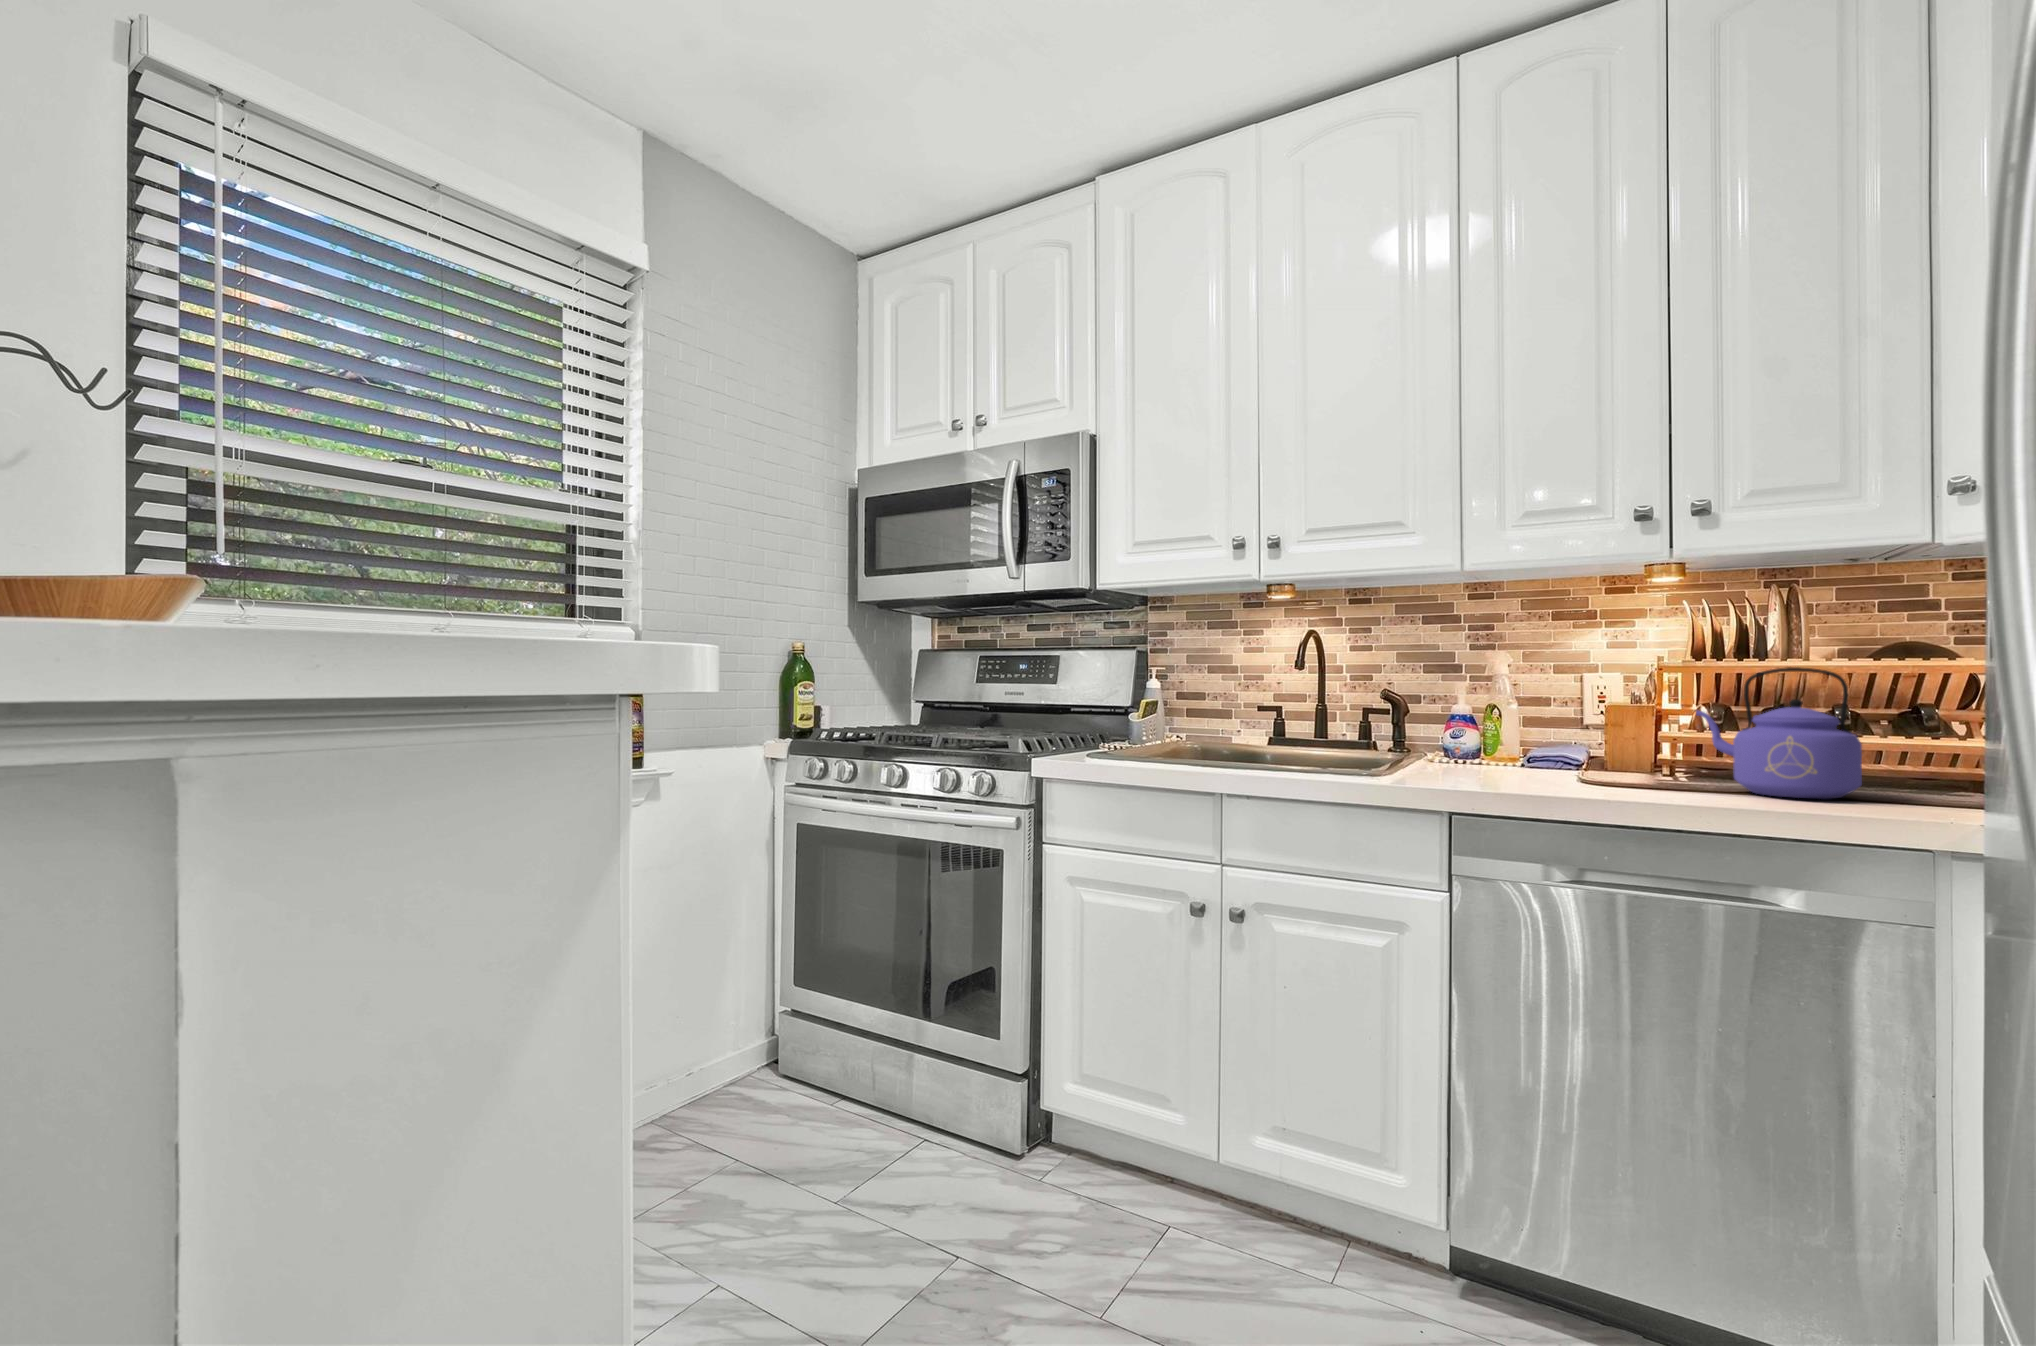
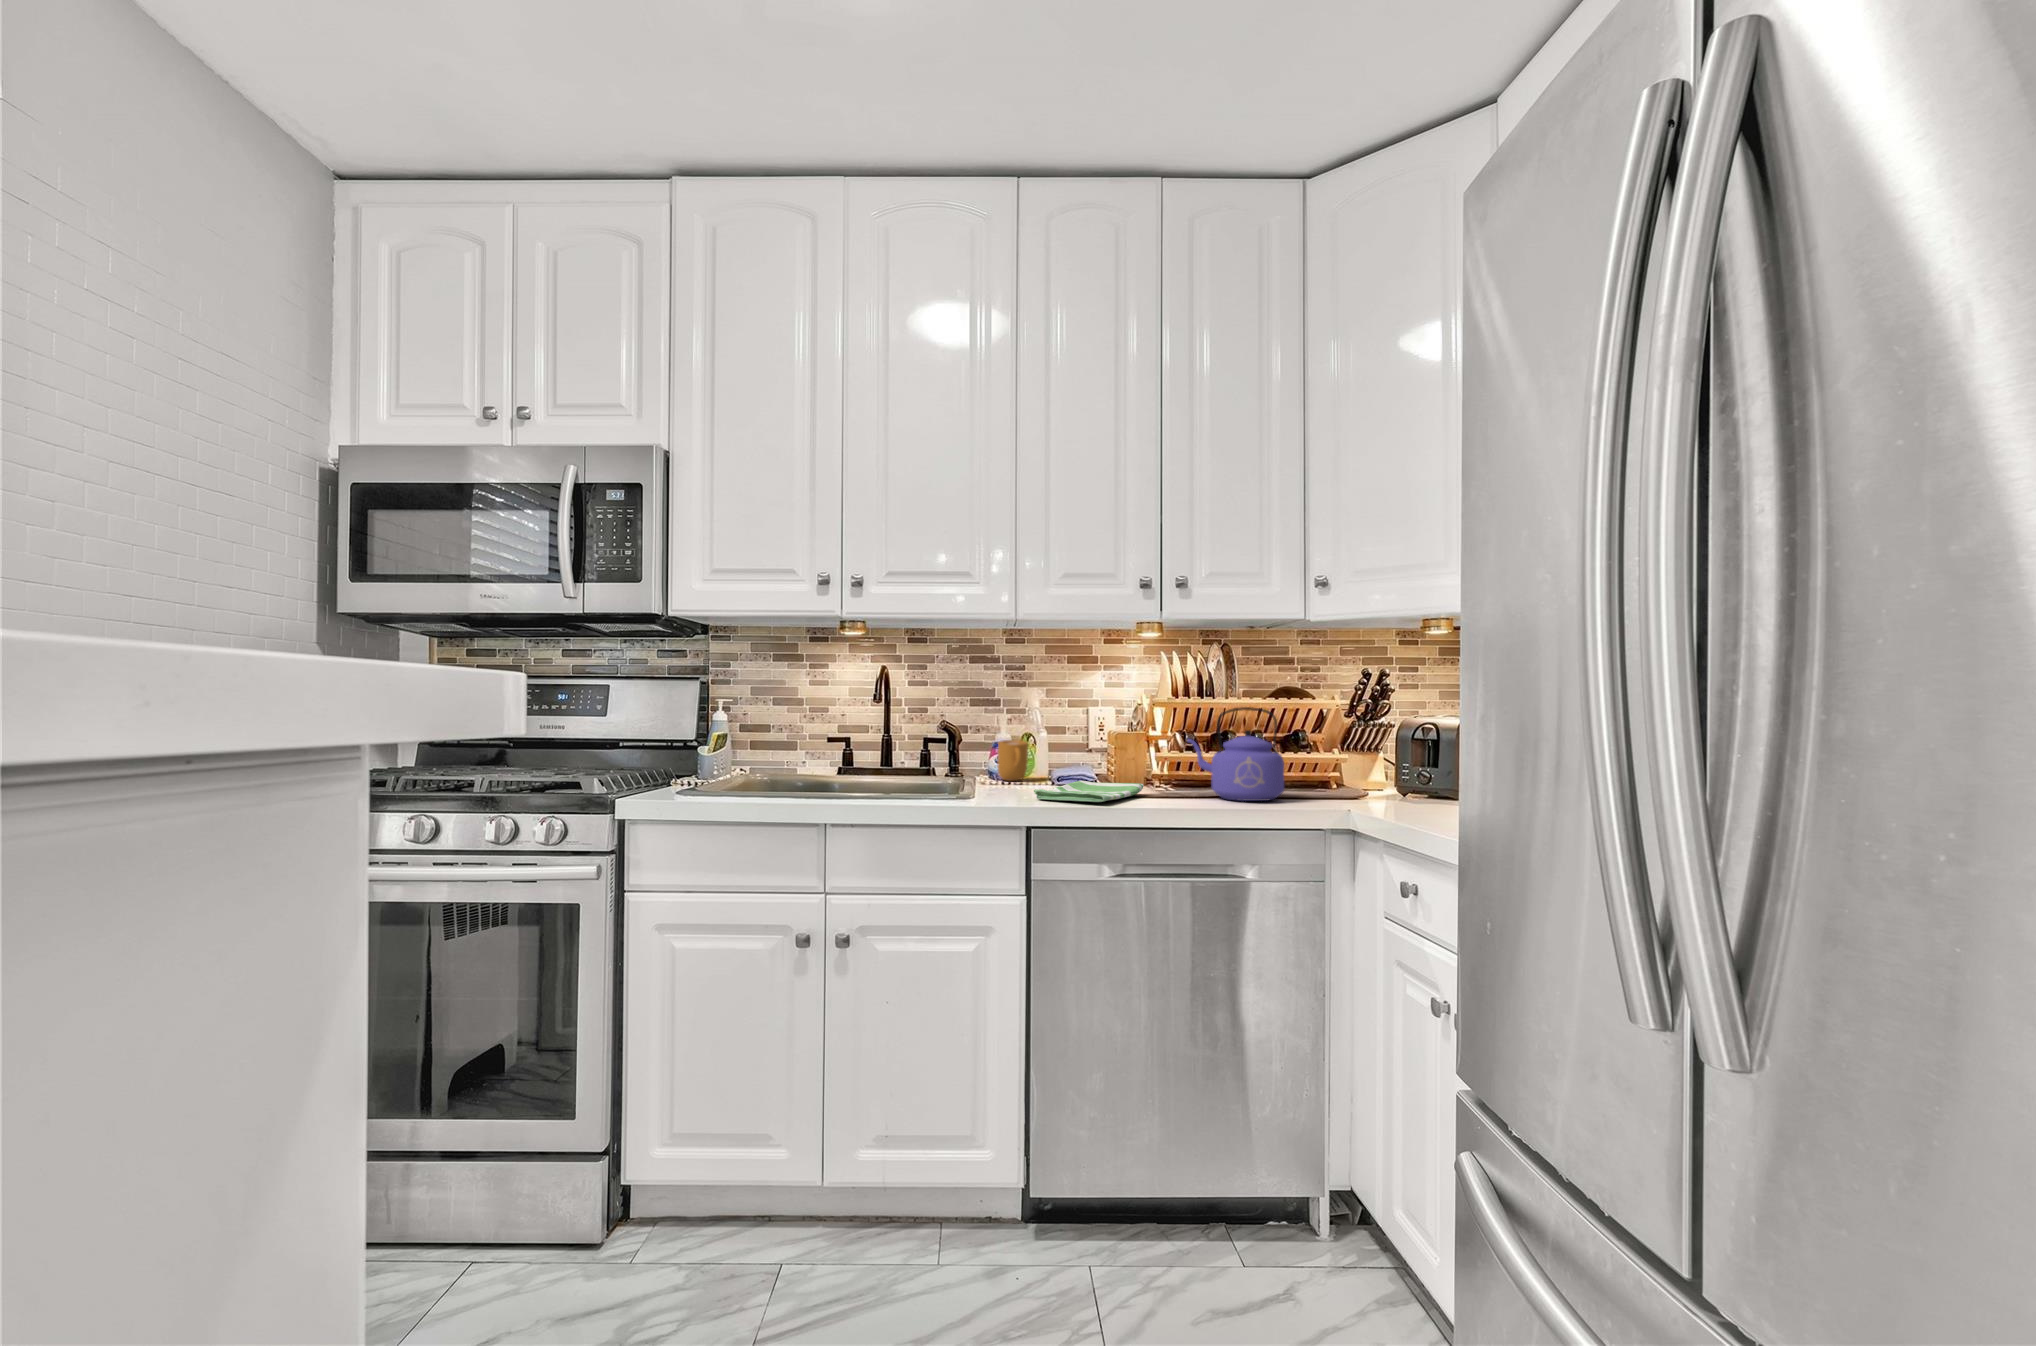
mug: none [1445,712,1484,759] -> present [997,740,1028,781]
dish towel: none [1462,761,1628,787] -> present [1034,781,1144,802]

